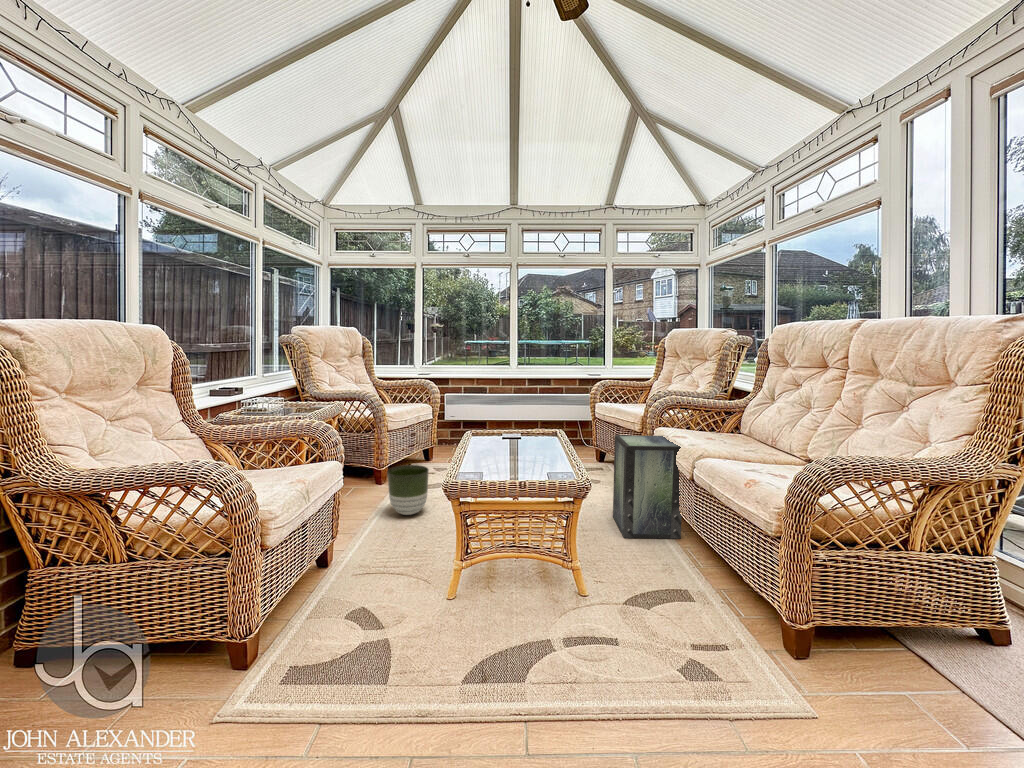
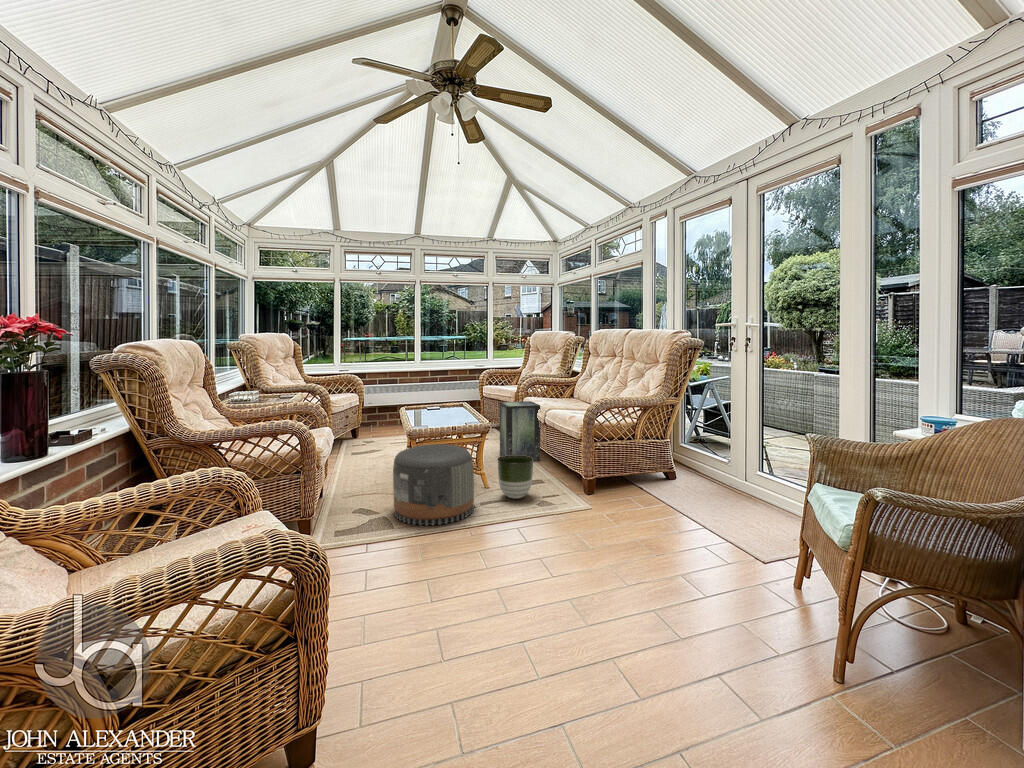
planter: present [387,465,429,515] -> present [498,455,533,499]
pouf: none [388,527,549,731] -> present [393,444,474,526]

